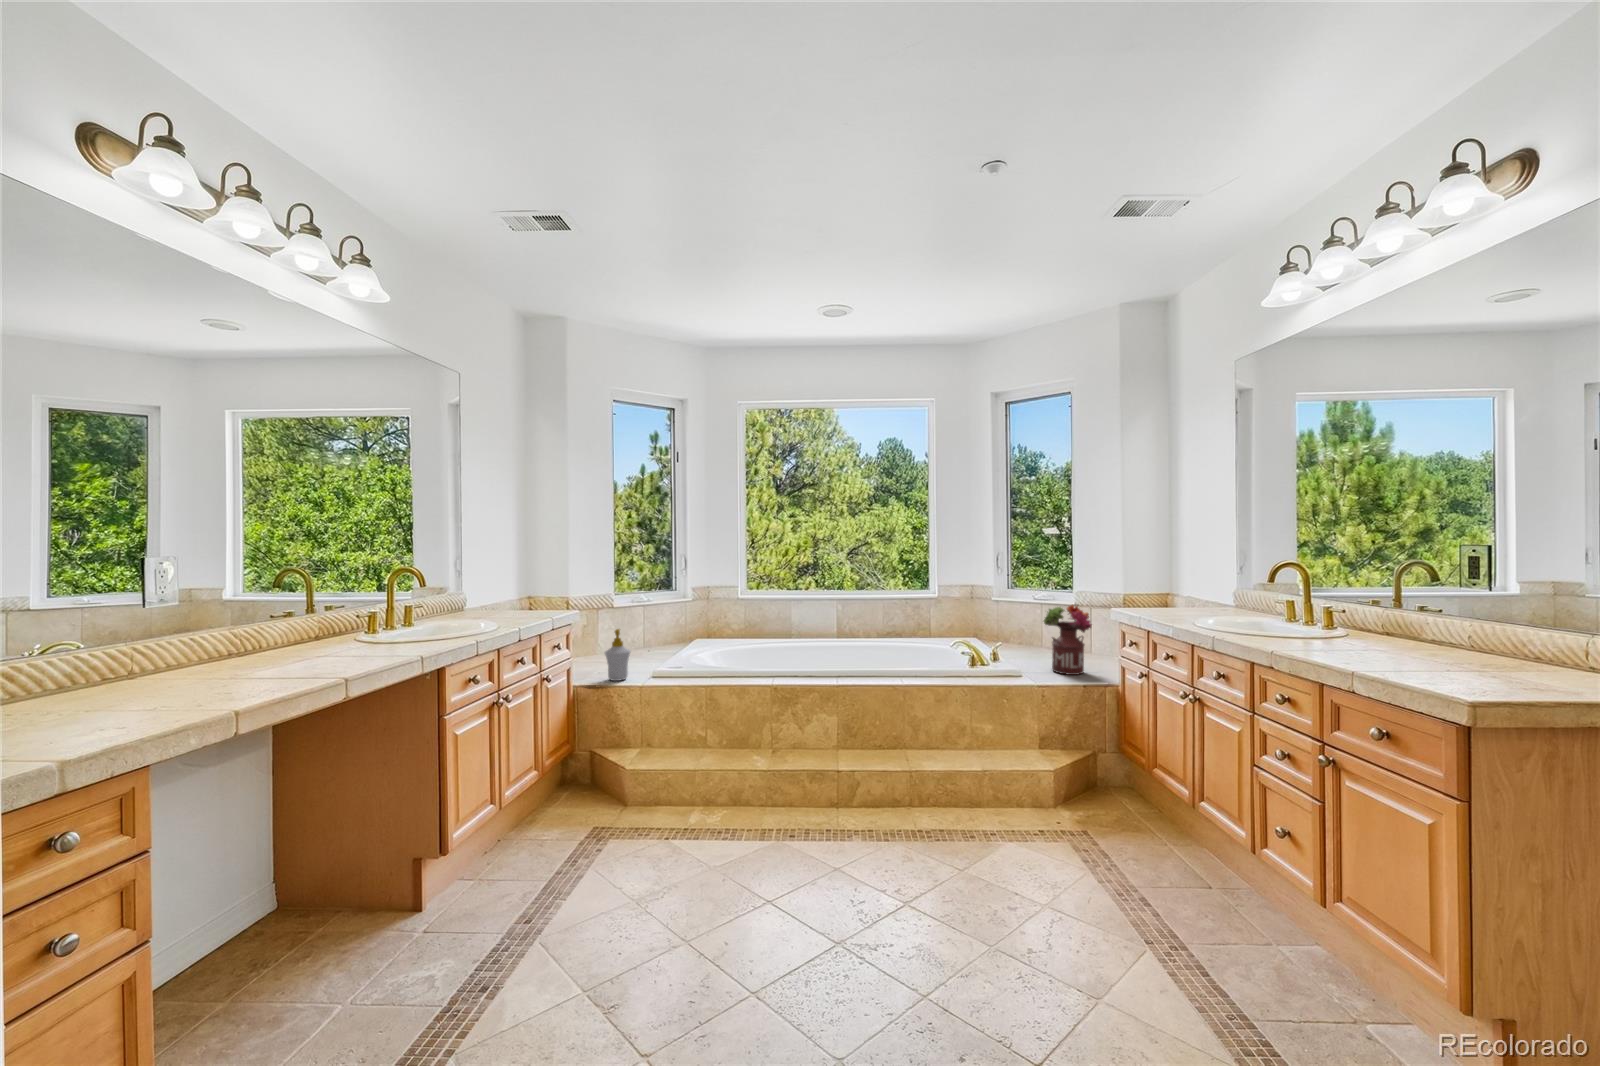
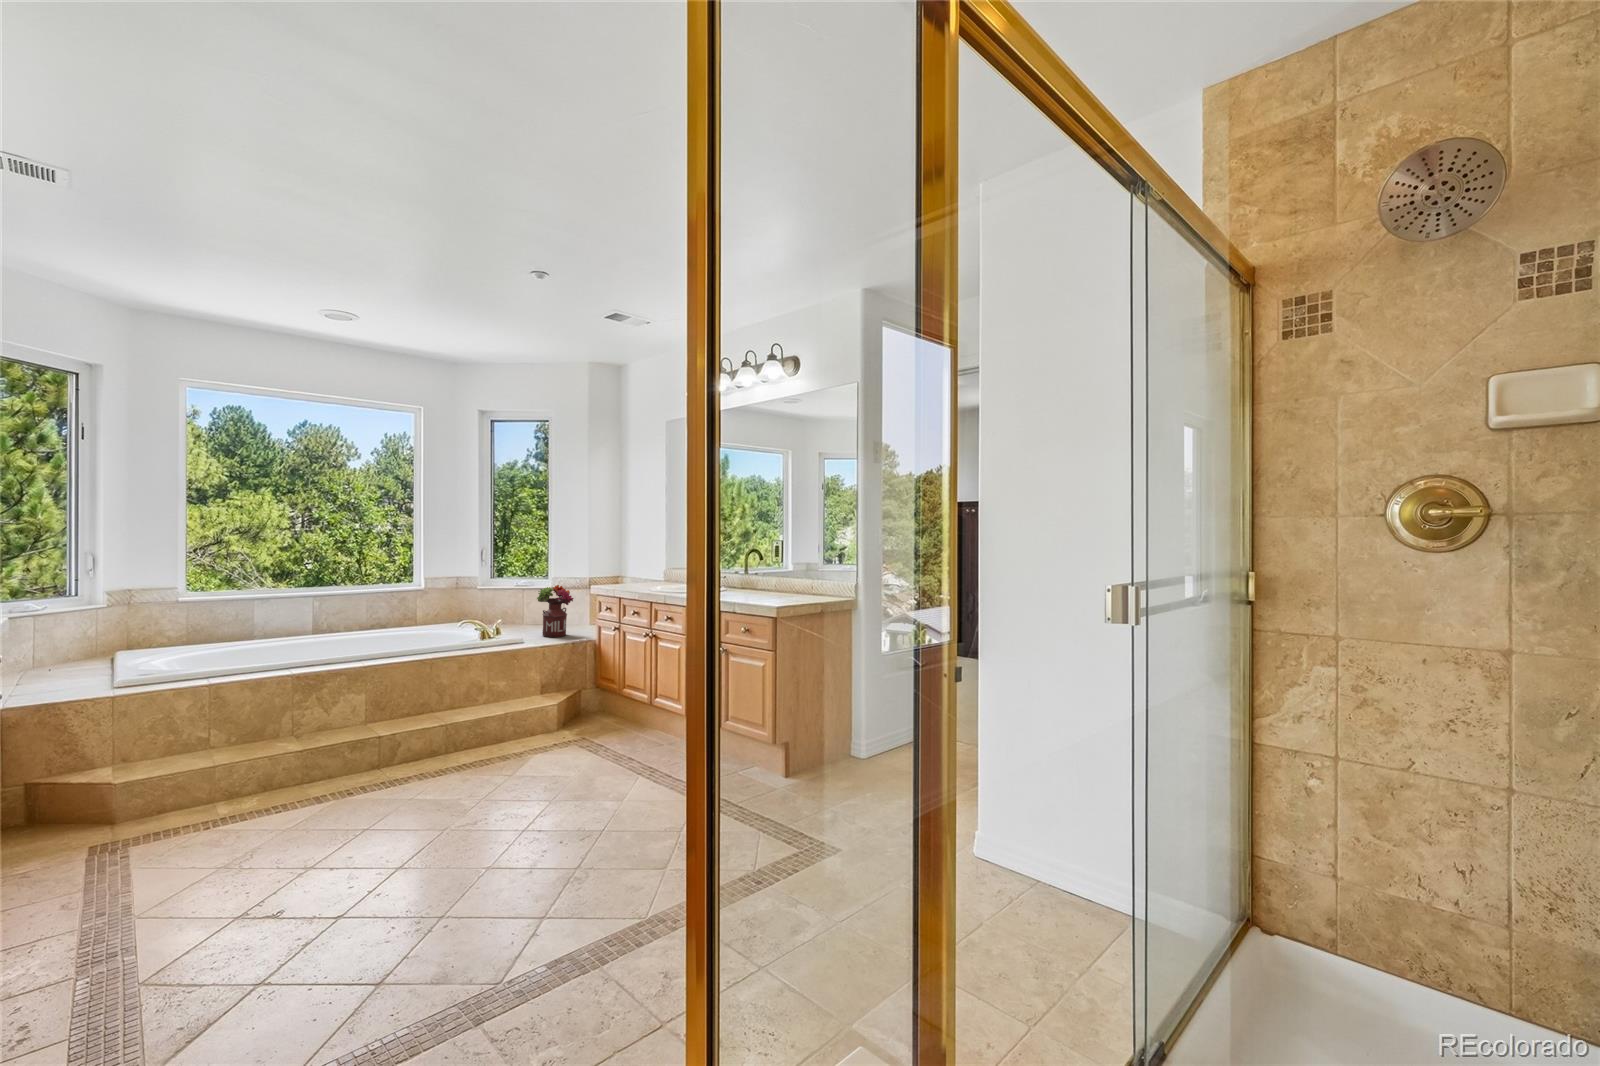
soap bottle: present [605,629,630,681] -> none [39,640,84,701]

